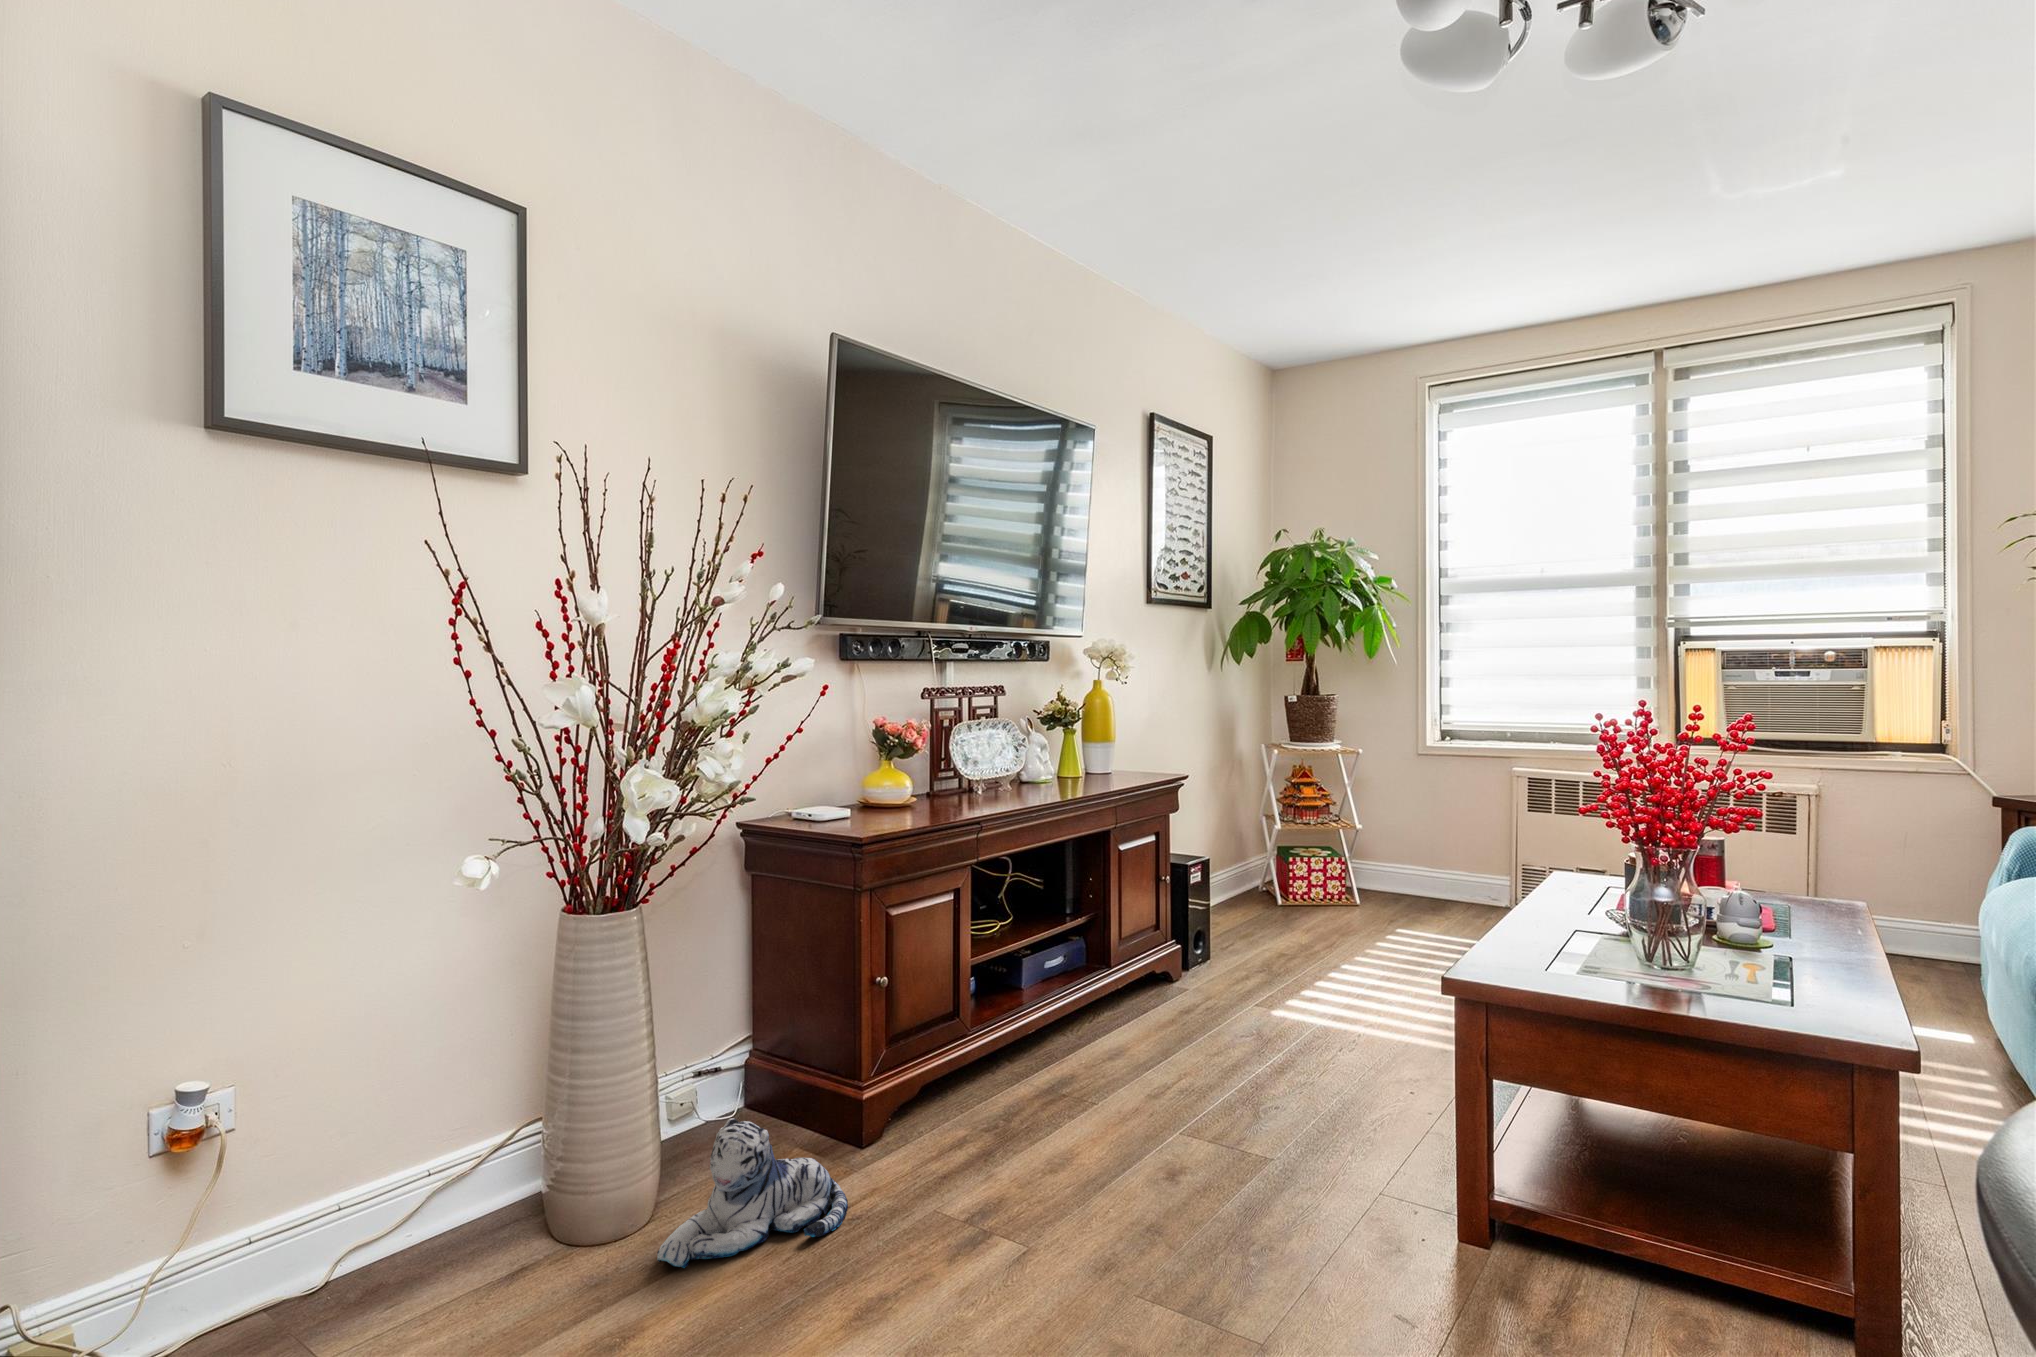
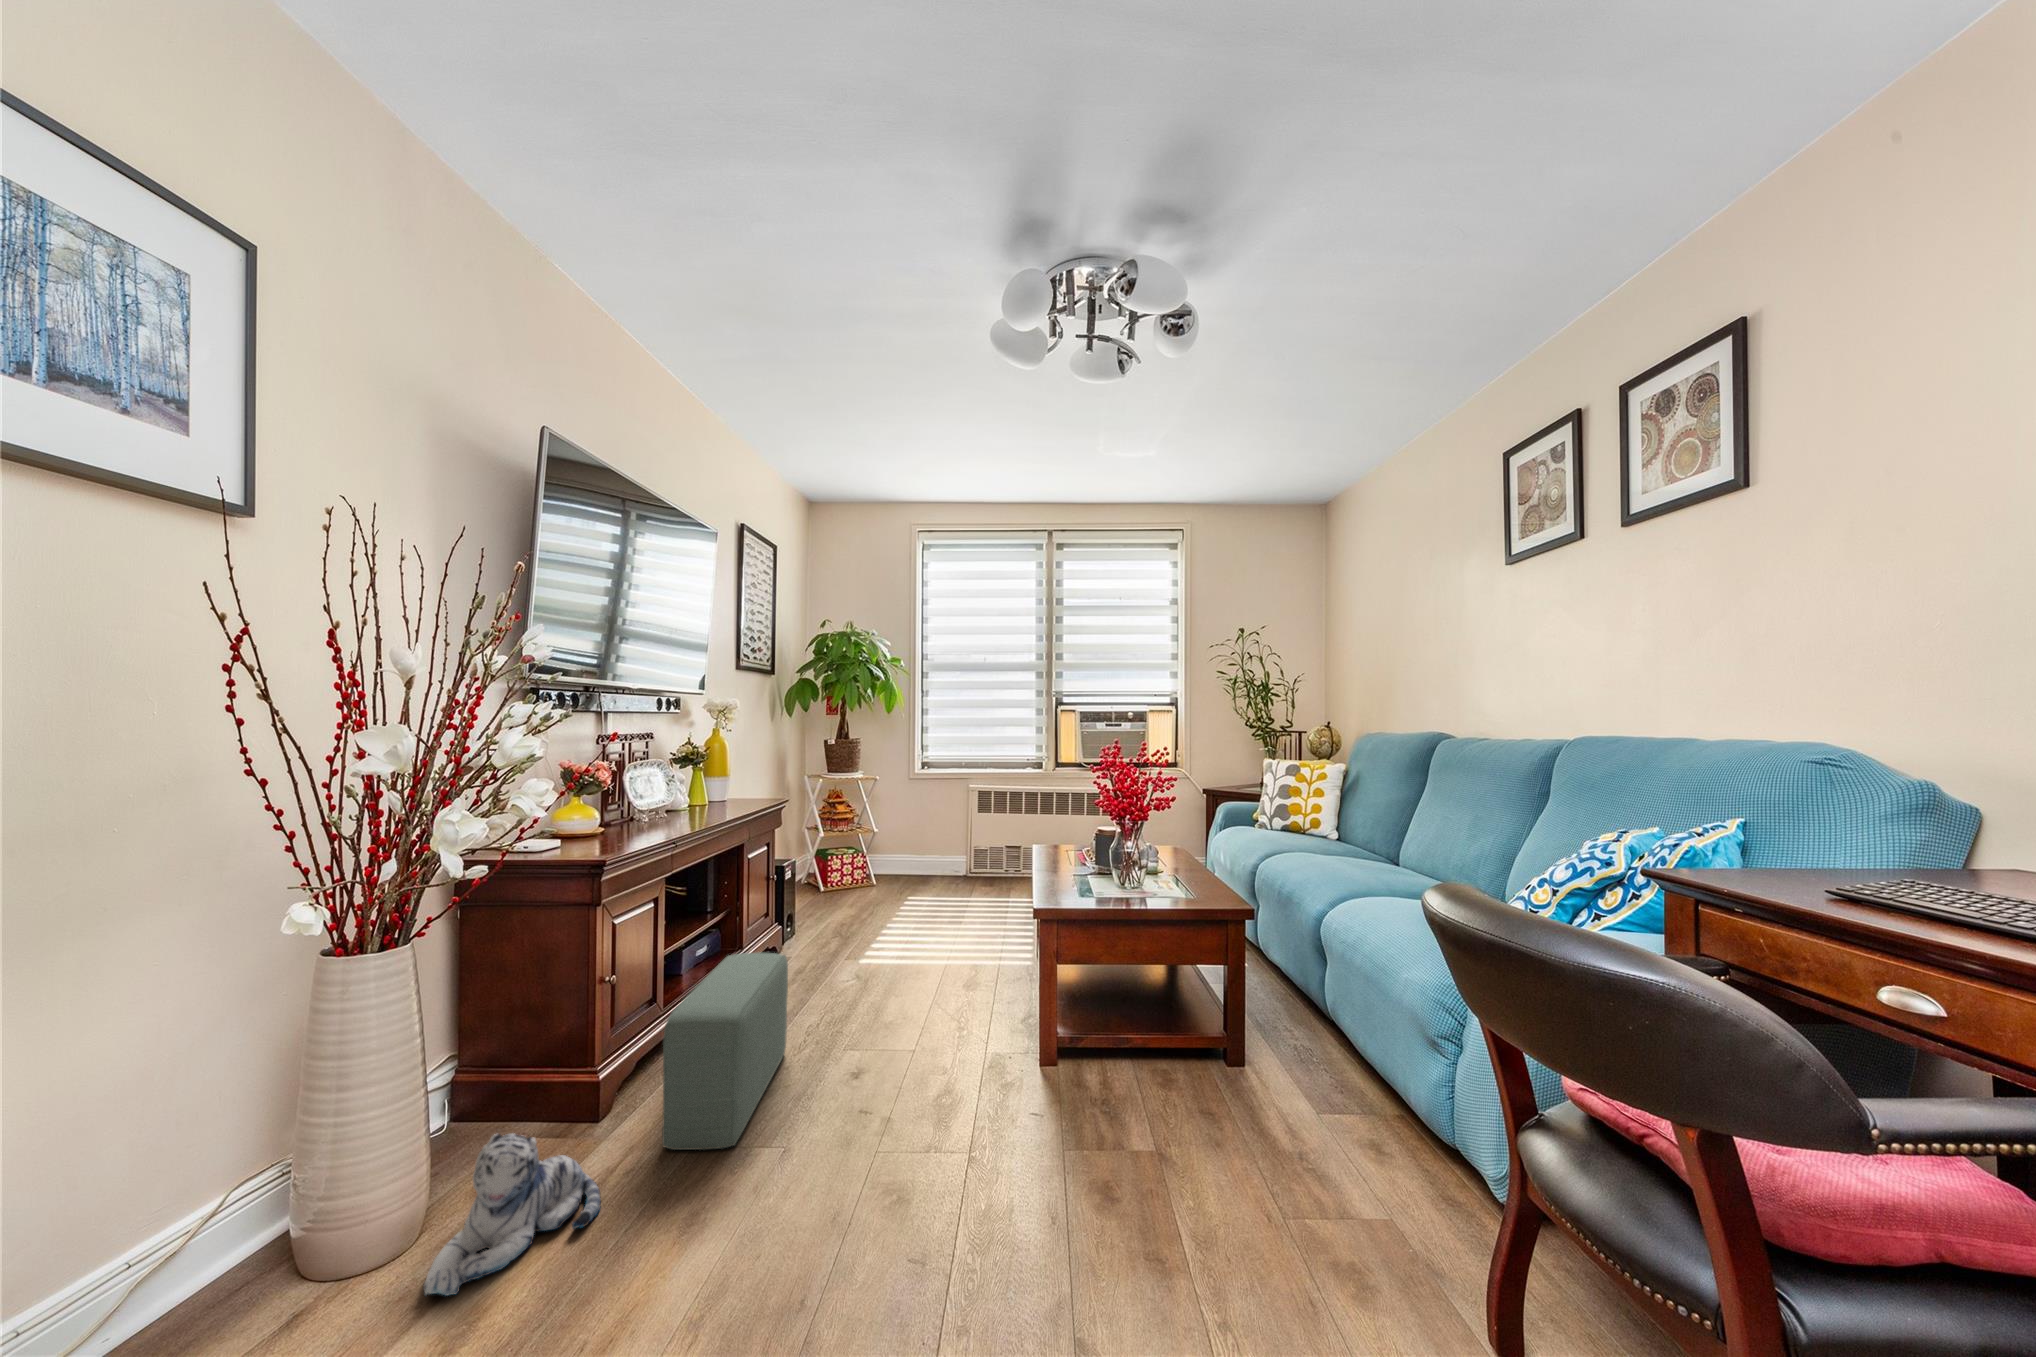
pouf: none [928,970,1118,1193] -> present [662,953,788,1150]

